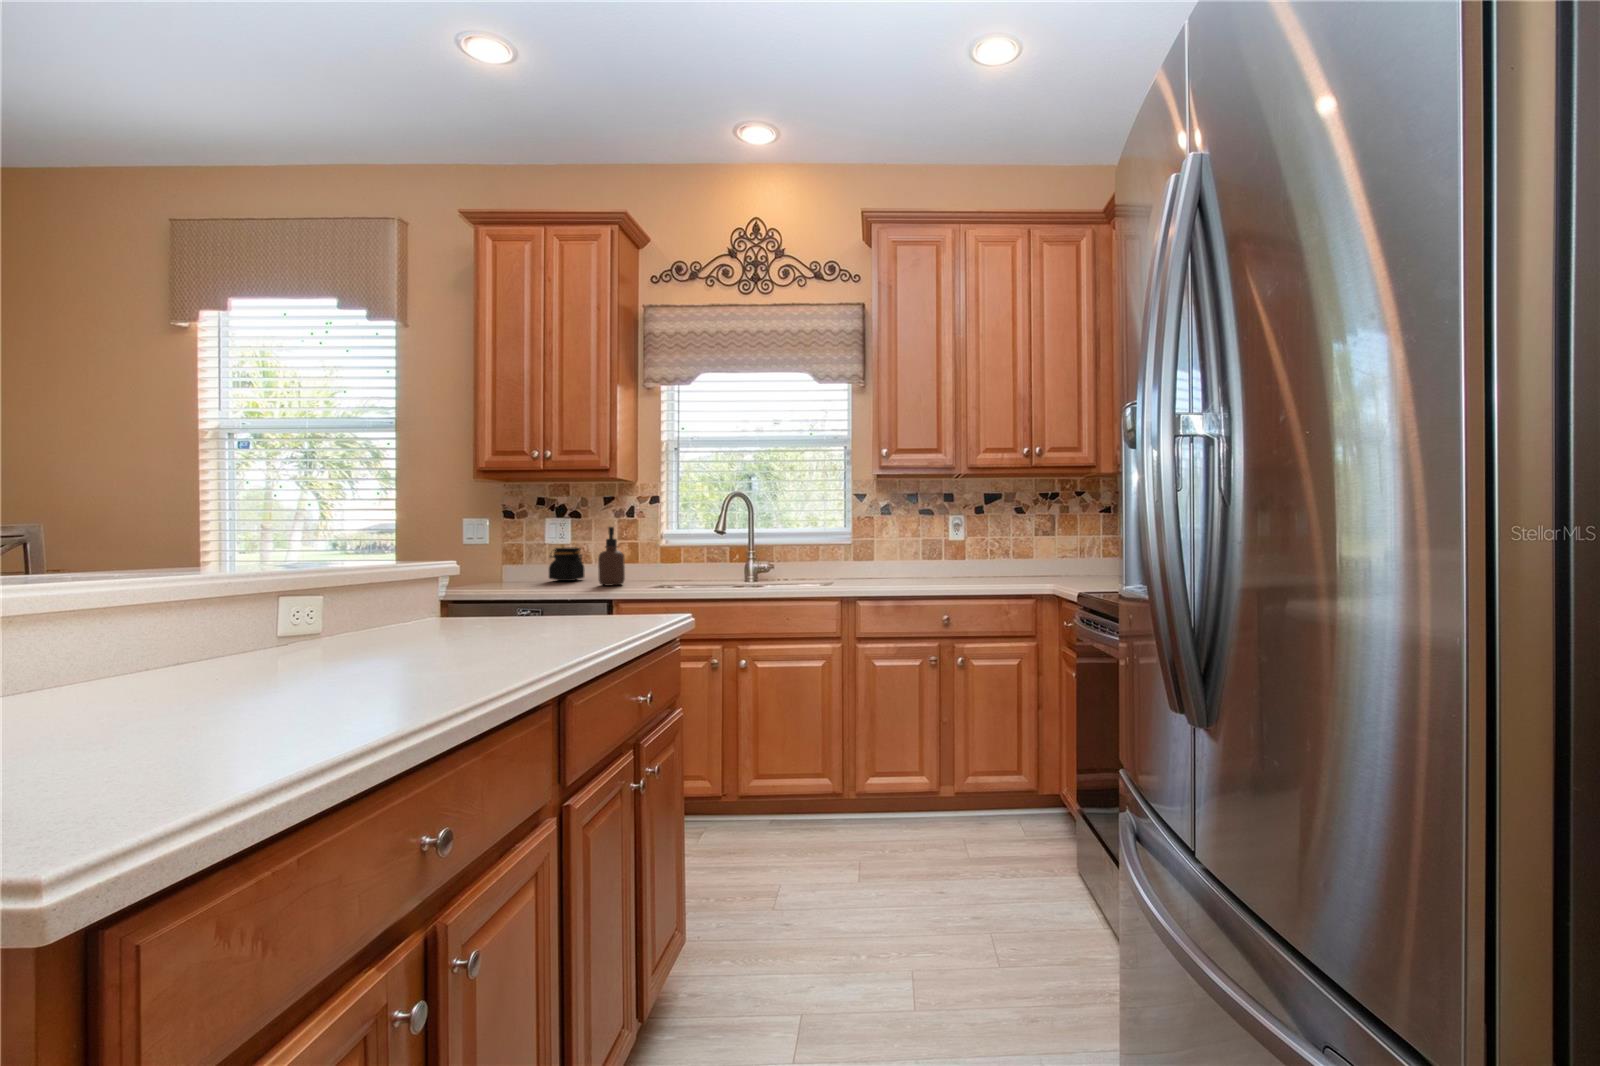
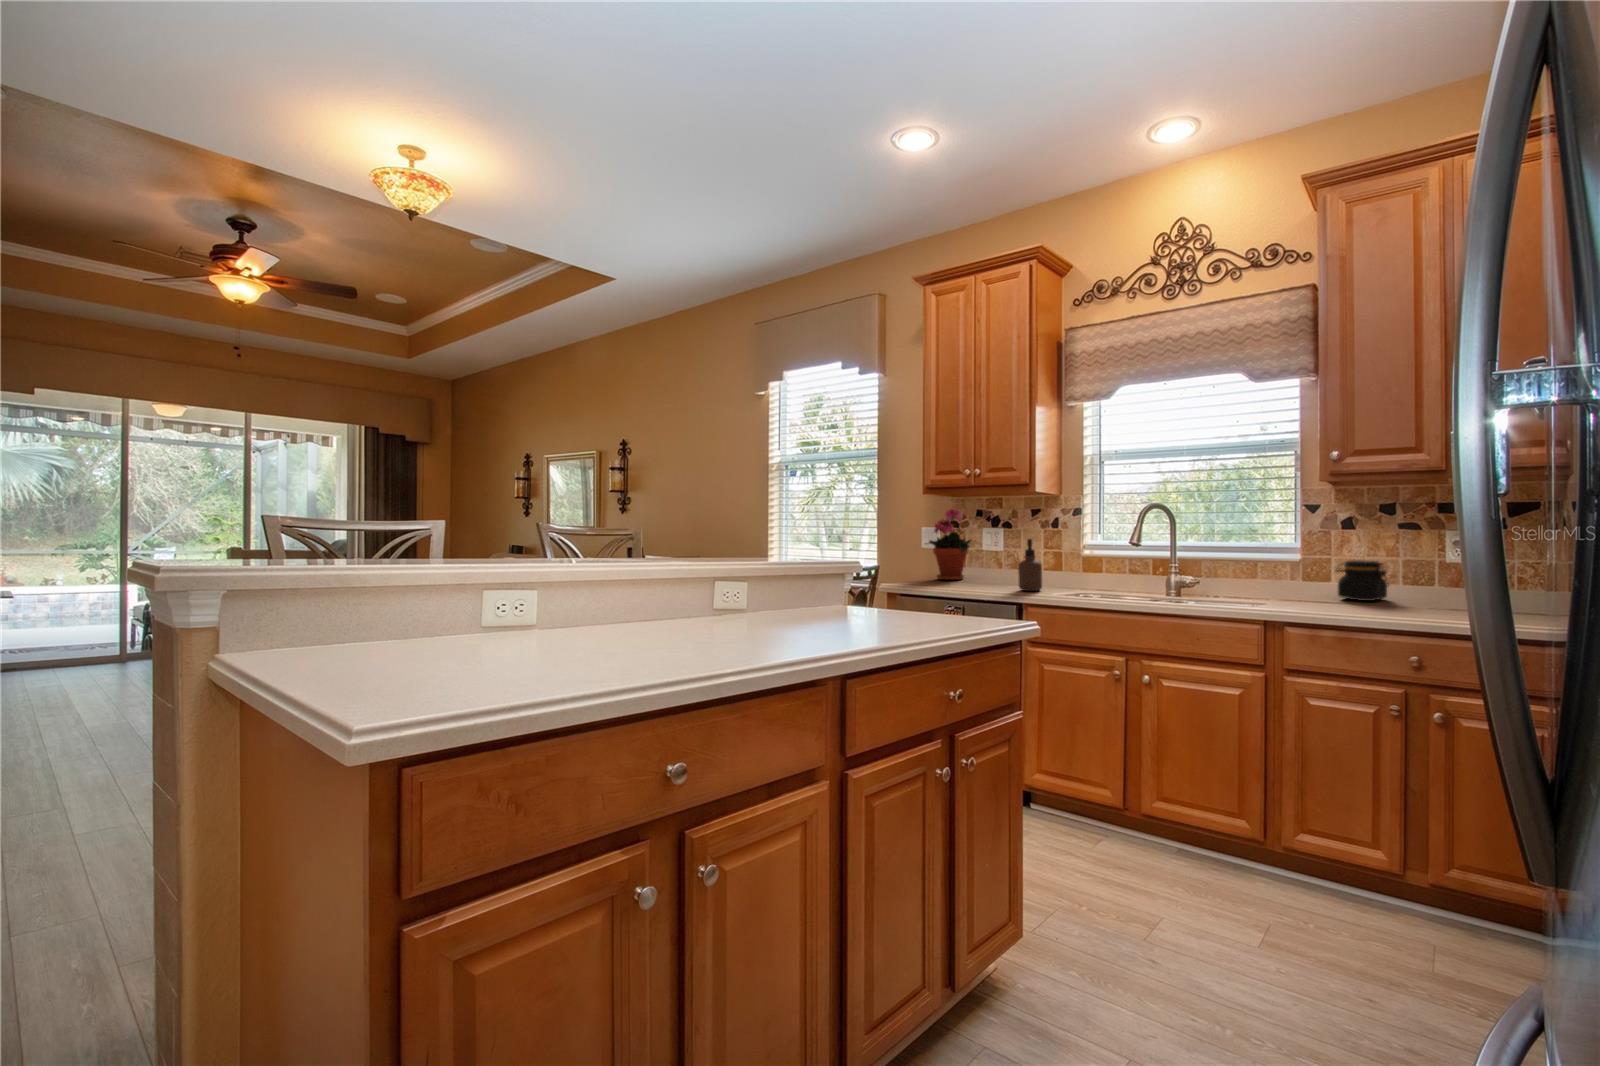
potted plant: none [476,494,534,581] -> present [929,509,973,580]
jar: present [549,547,585,581] -> present [1336,560,1389,601]

